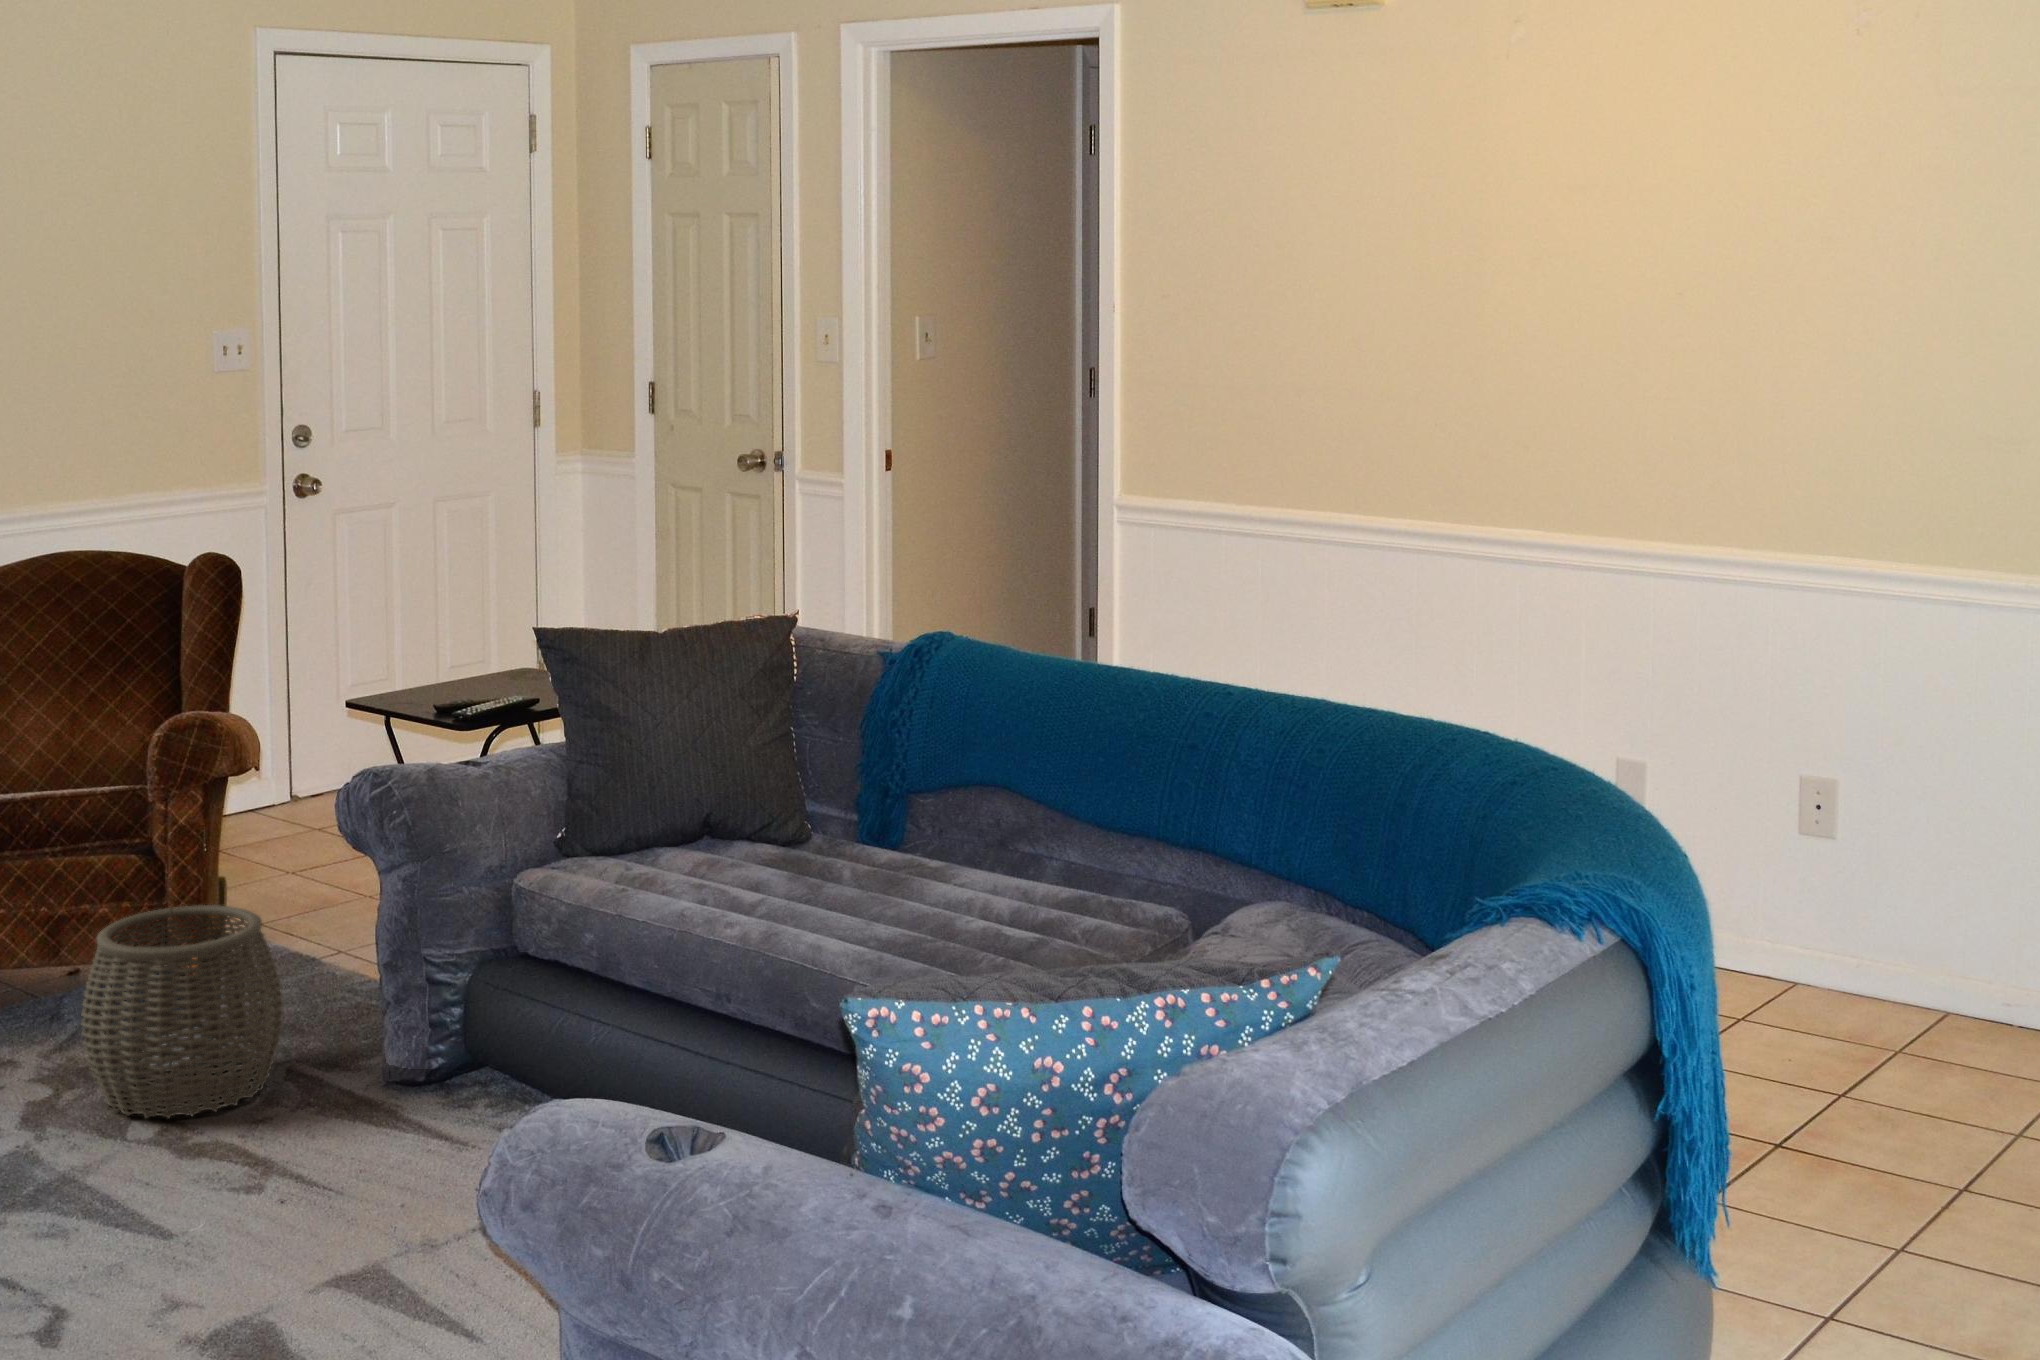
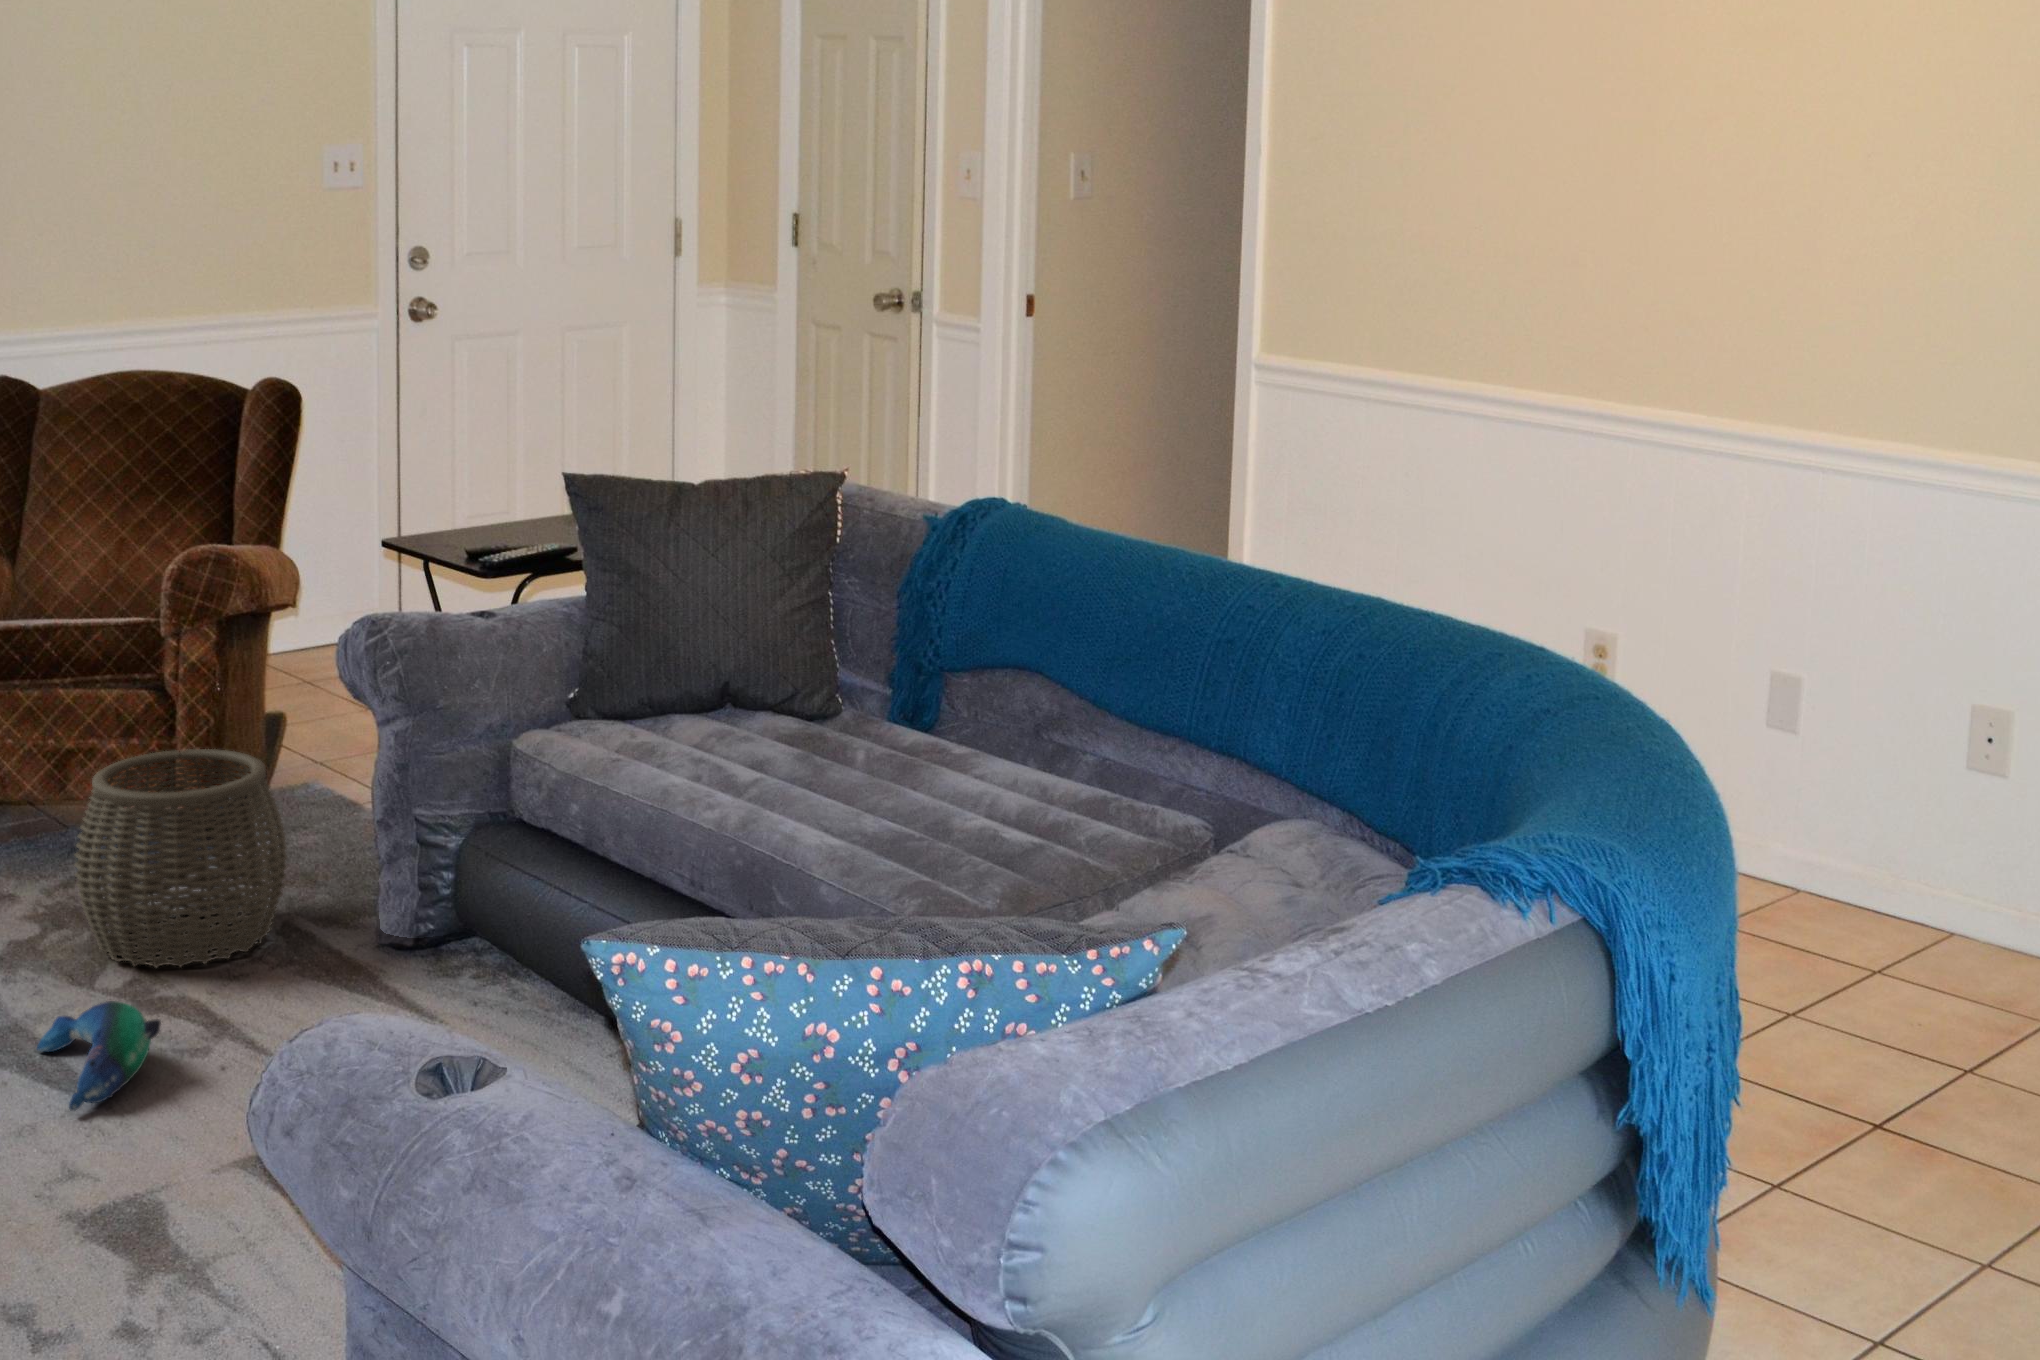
plush toy: none [78,1147,206,1253] -> present [37,1001,161,1111]

